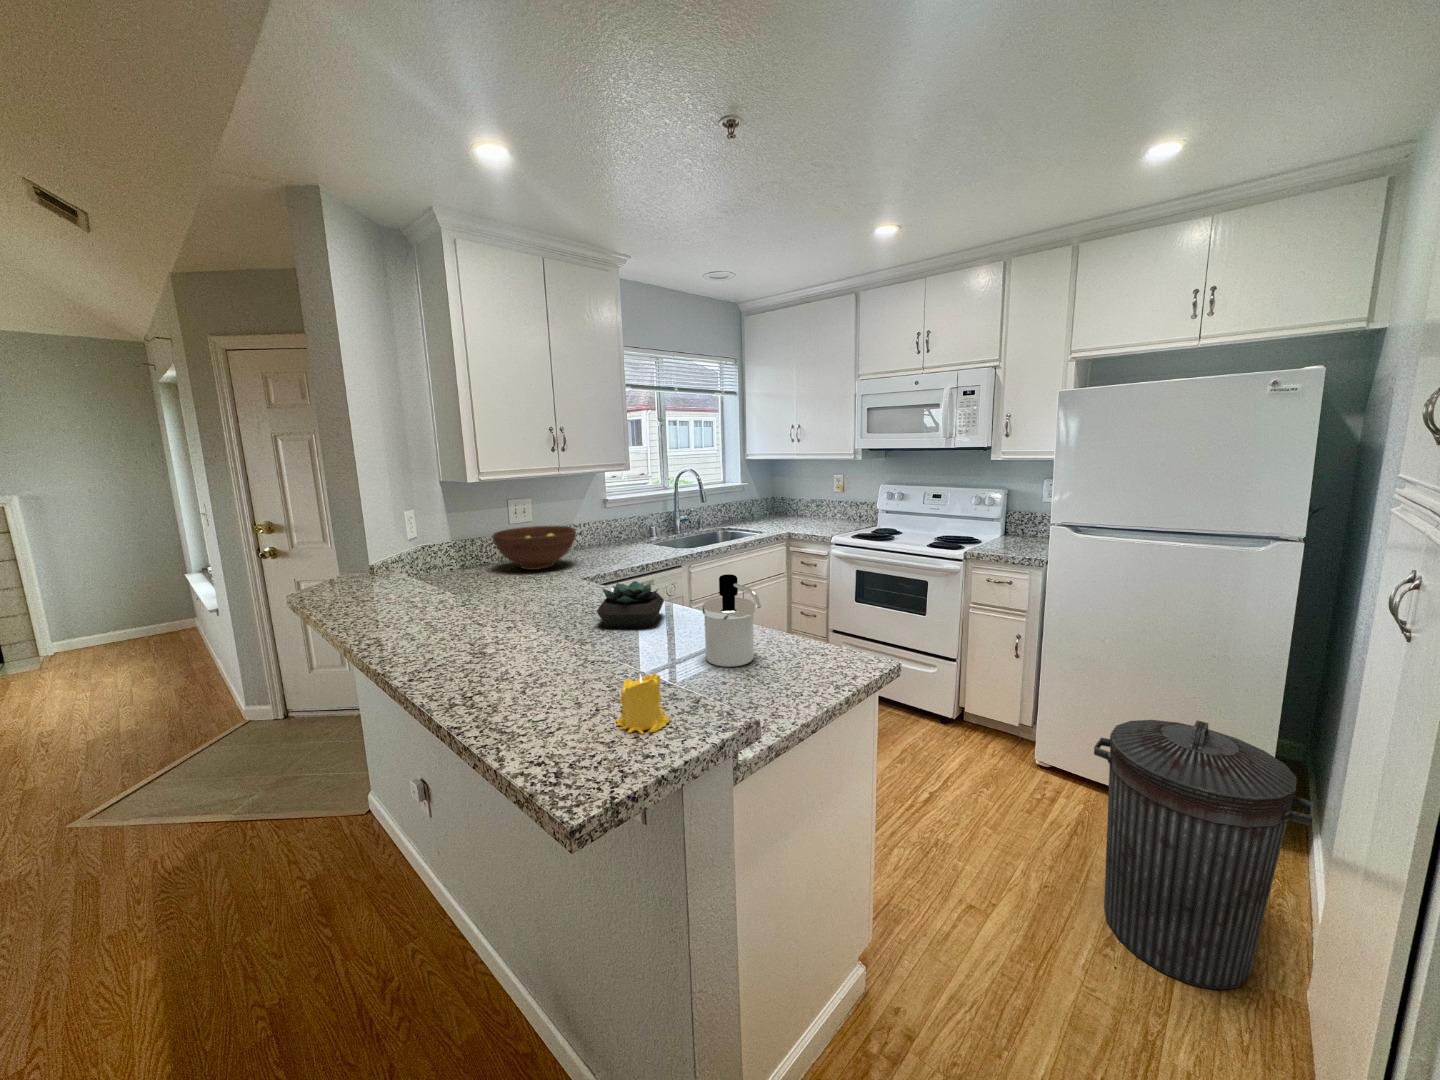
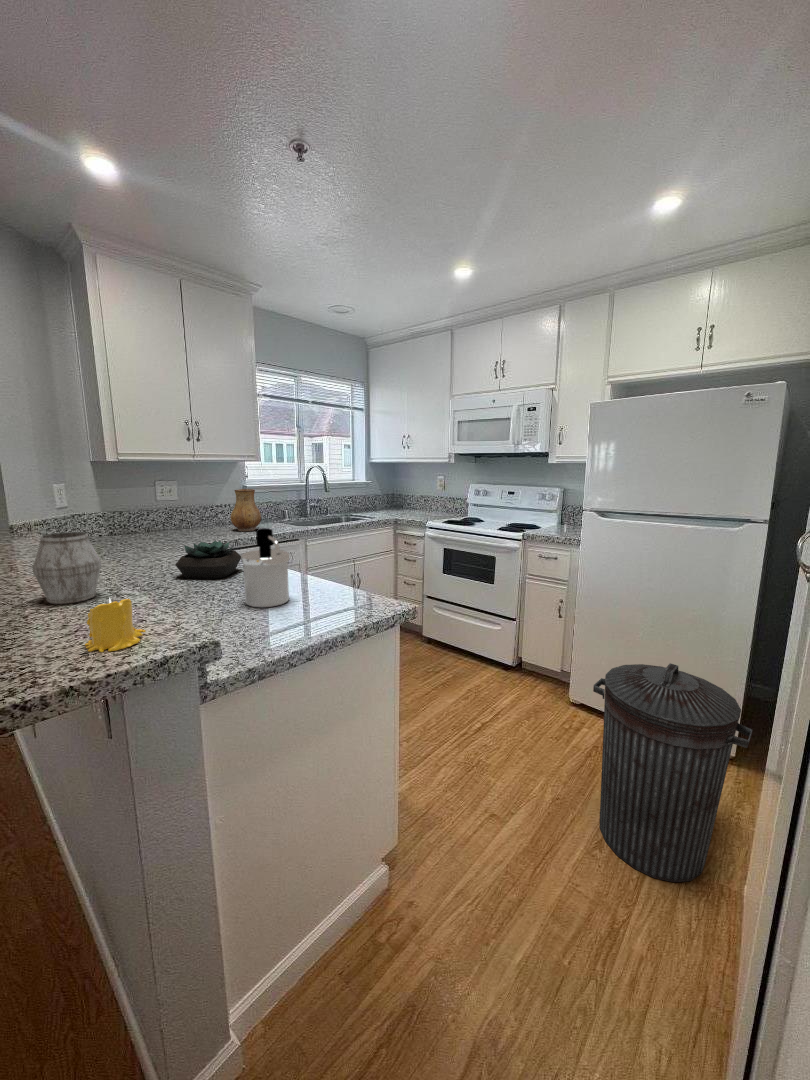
ceramic pitcher: none [600,505,636,557] -> present [231,489,261,531]
fruit bowl: present [493,526,576,570] -> none [129,503,204,538]
mug: none [498,588,562,671] -> present [33,532,101,604]

